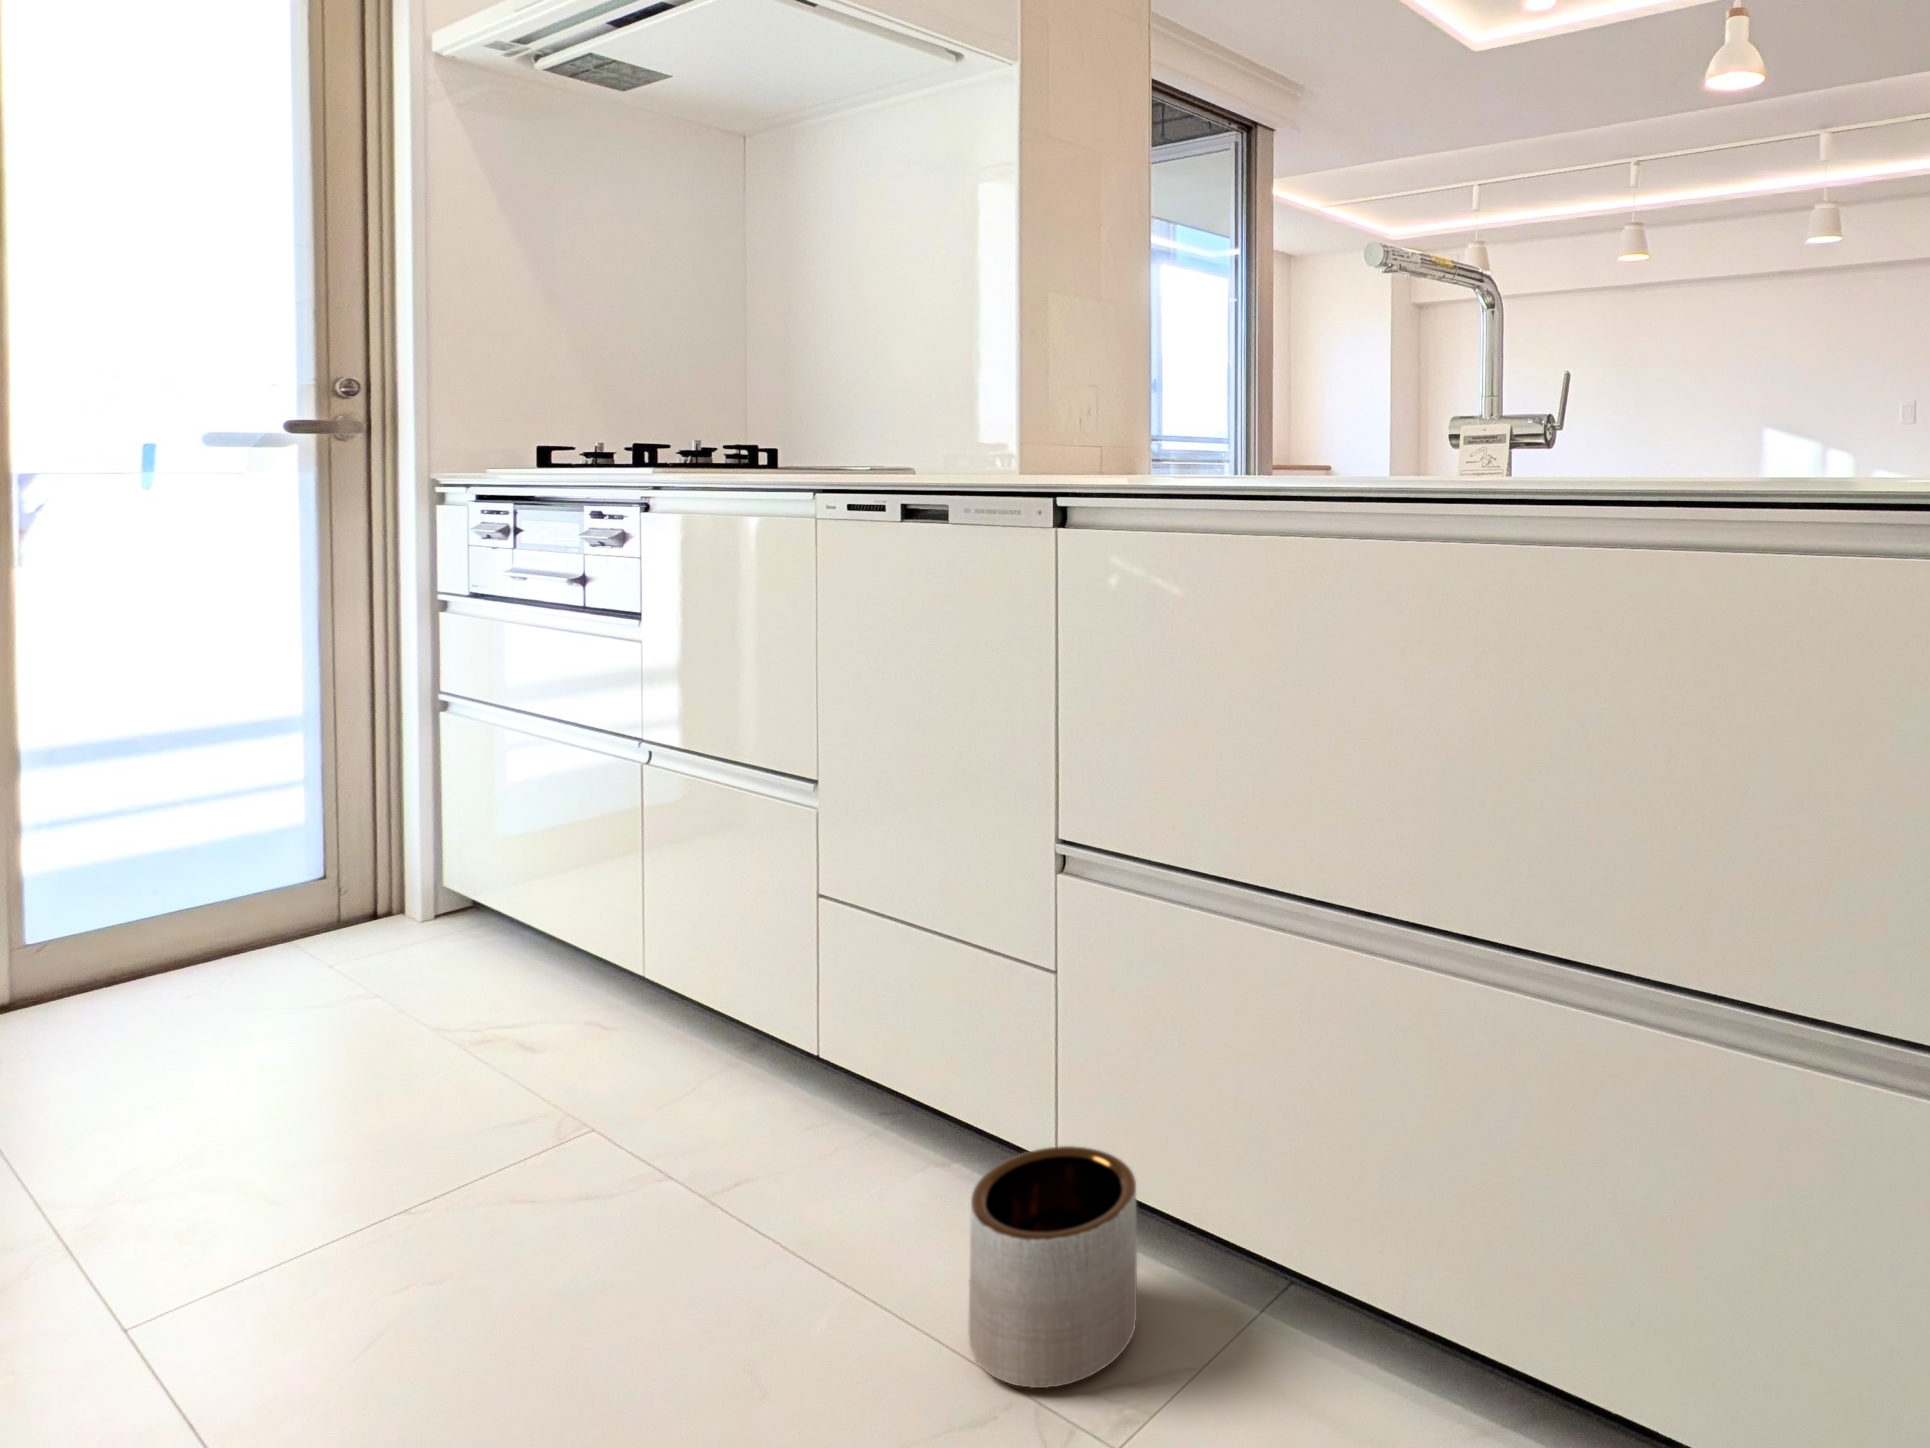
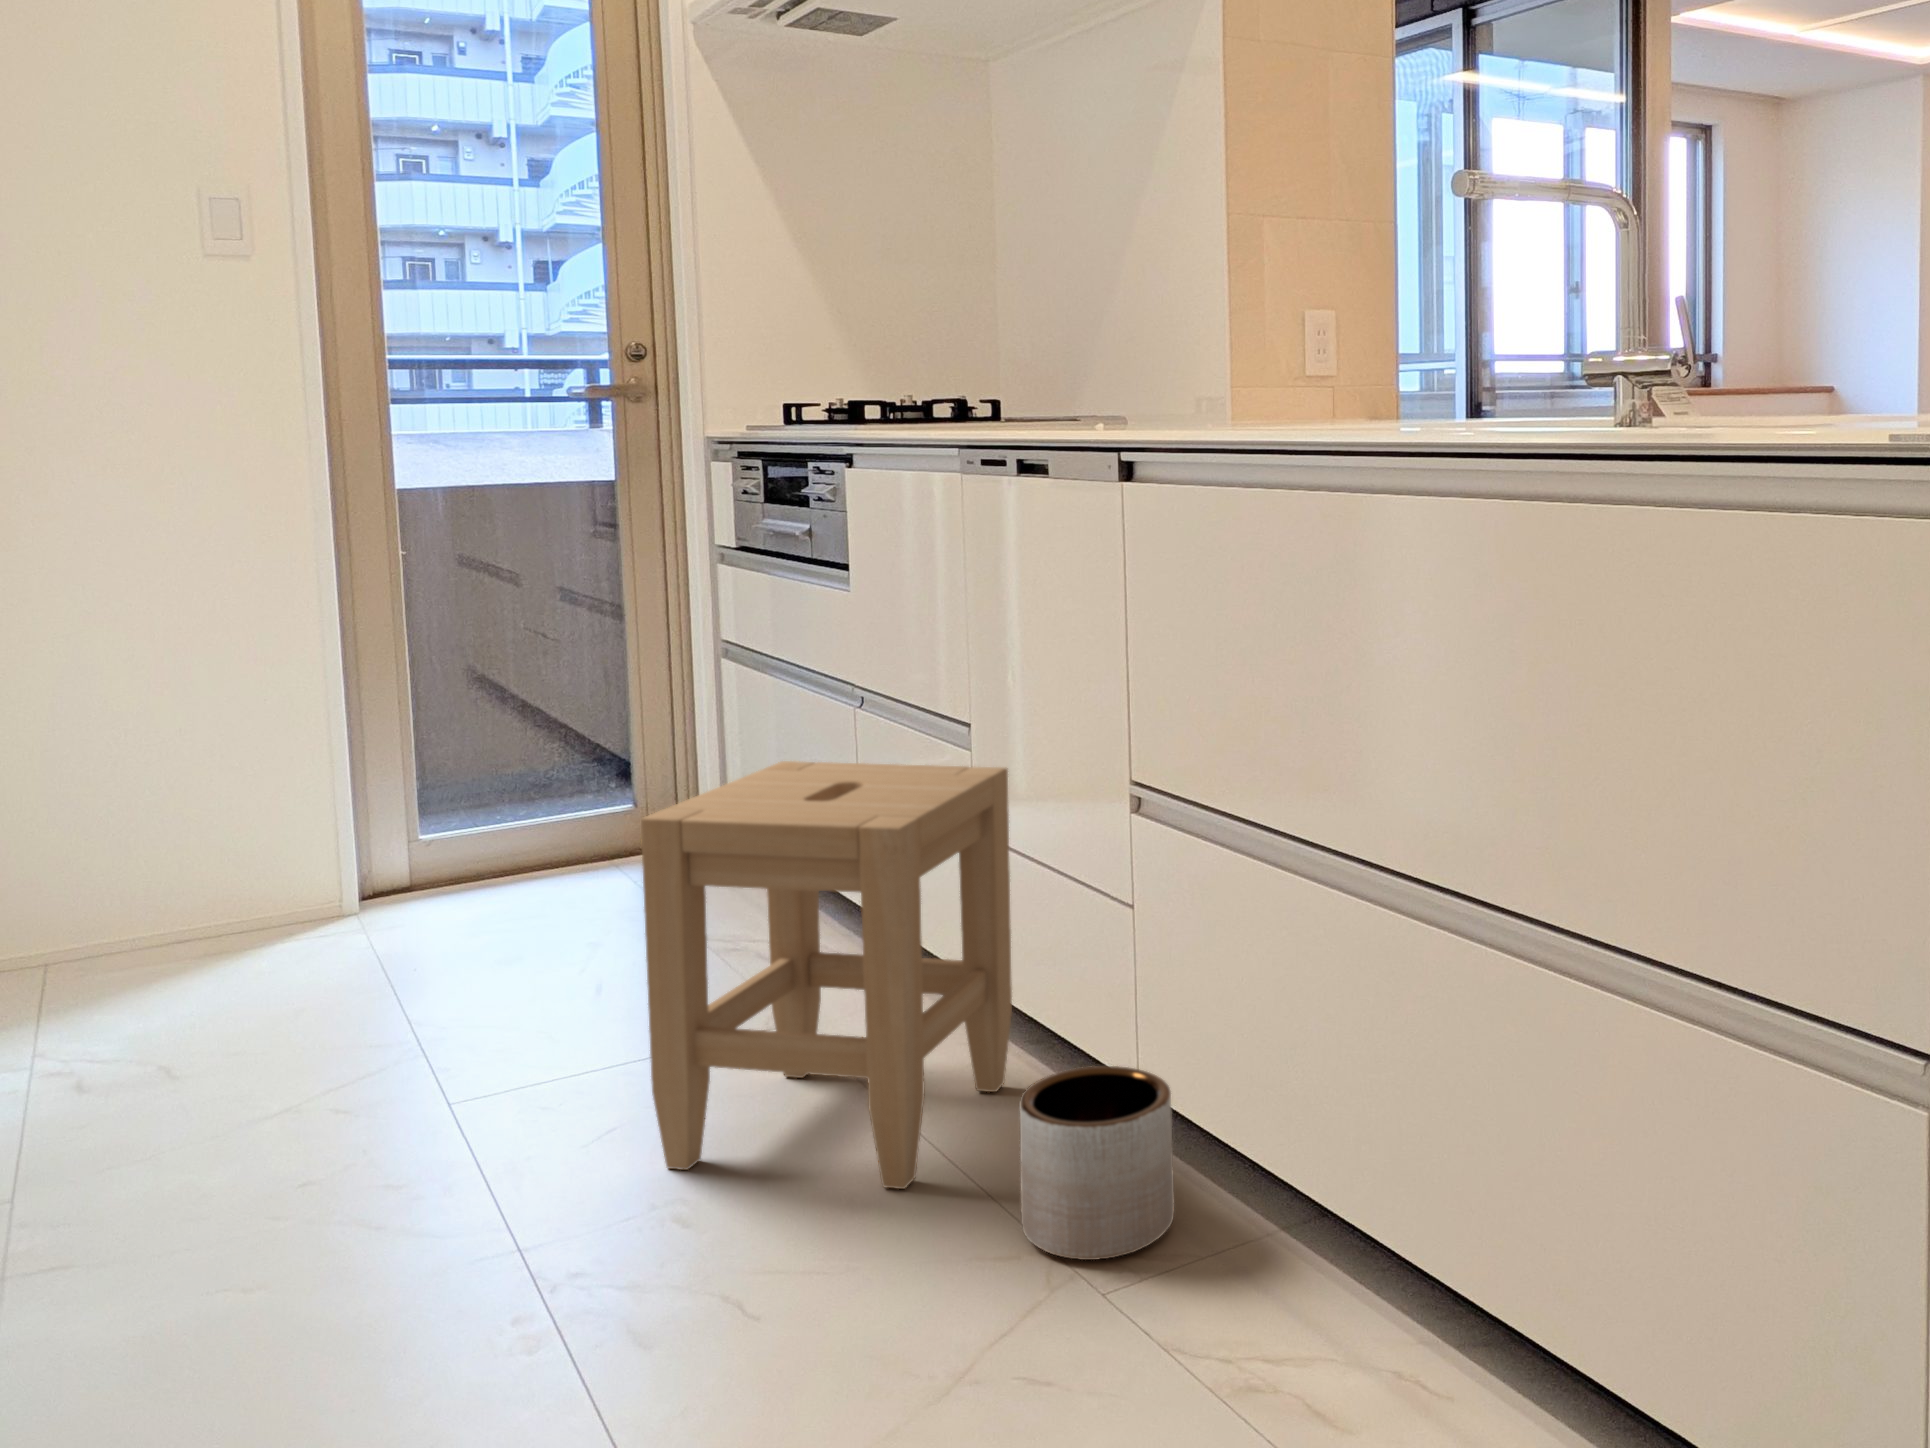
stool: none [466,825,880,1357] -> present [641,761,1012,1189]

